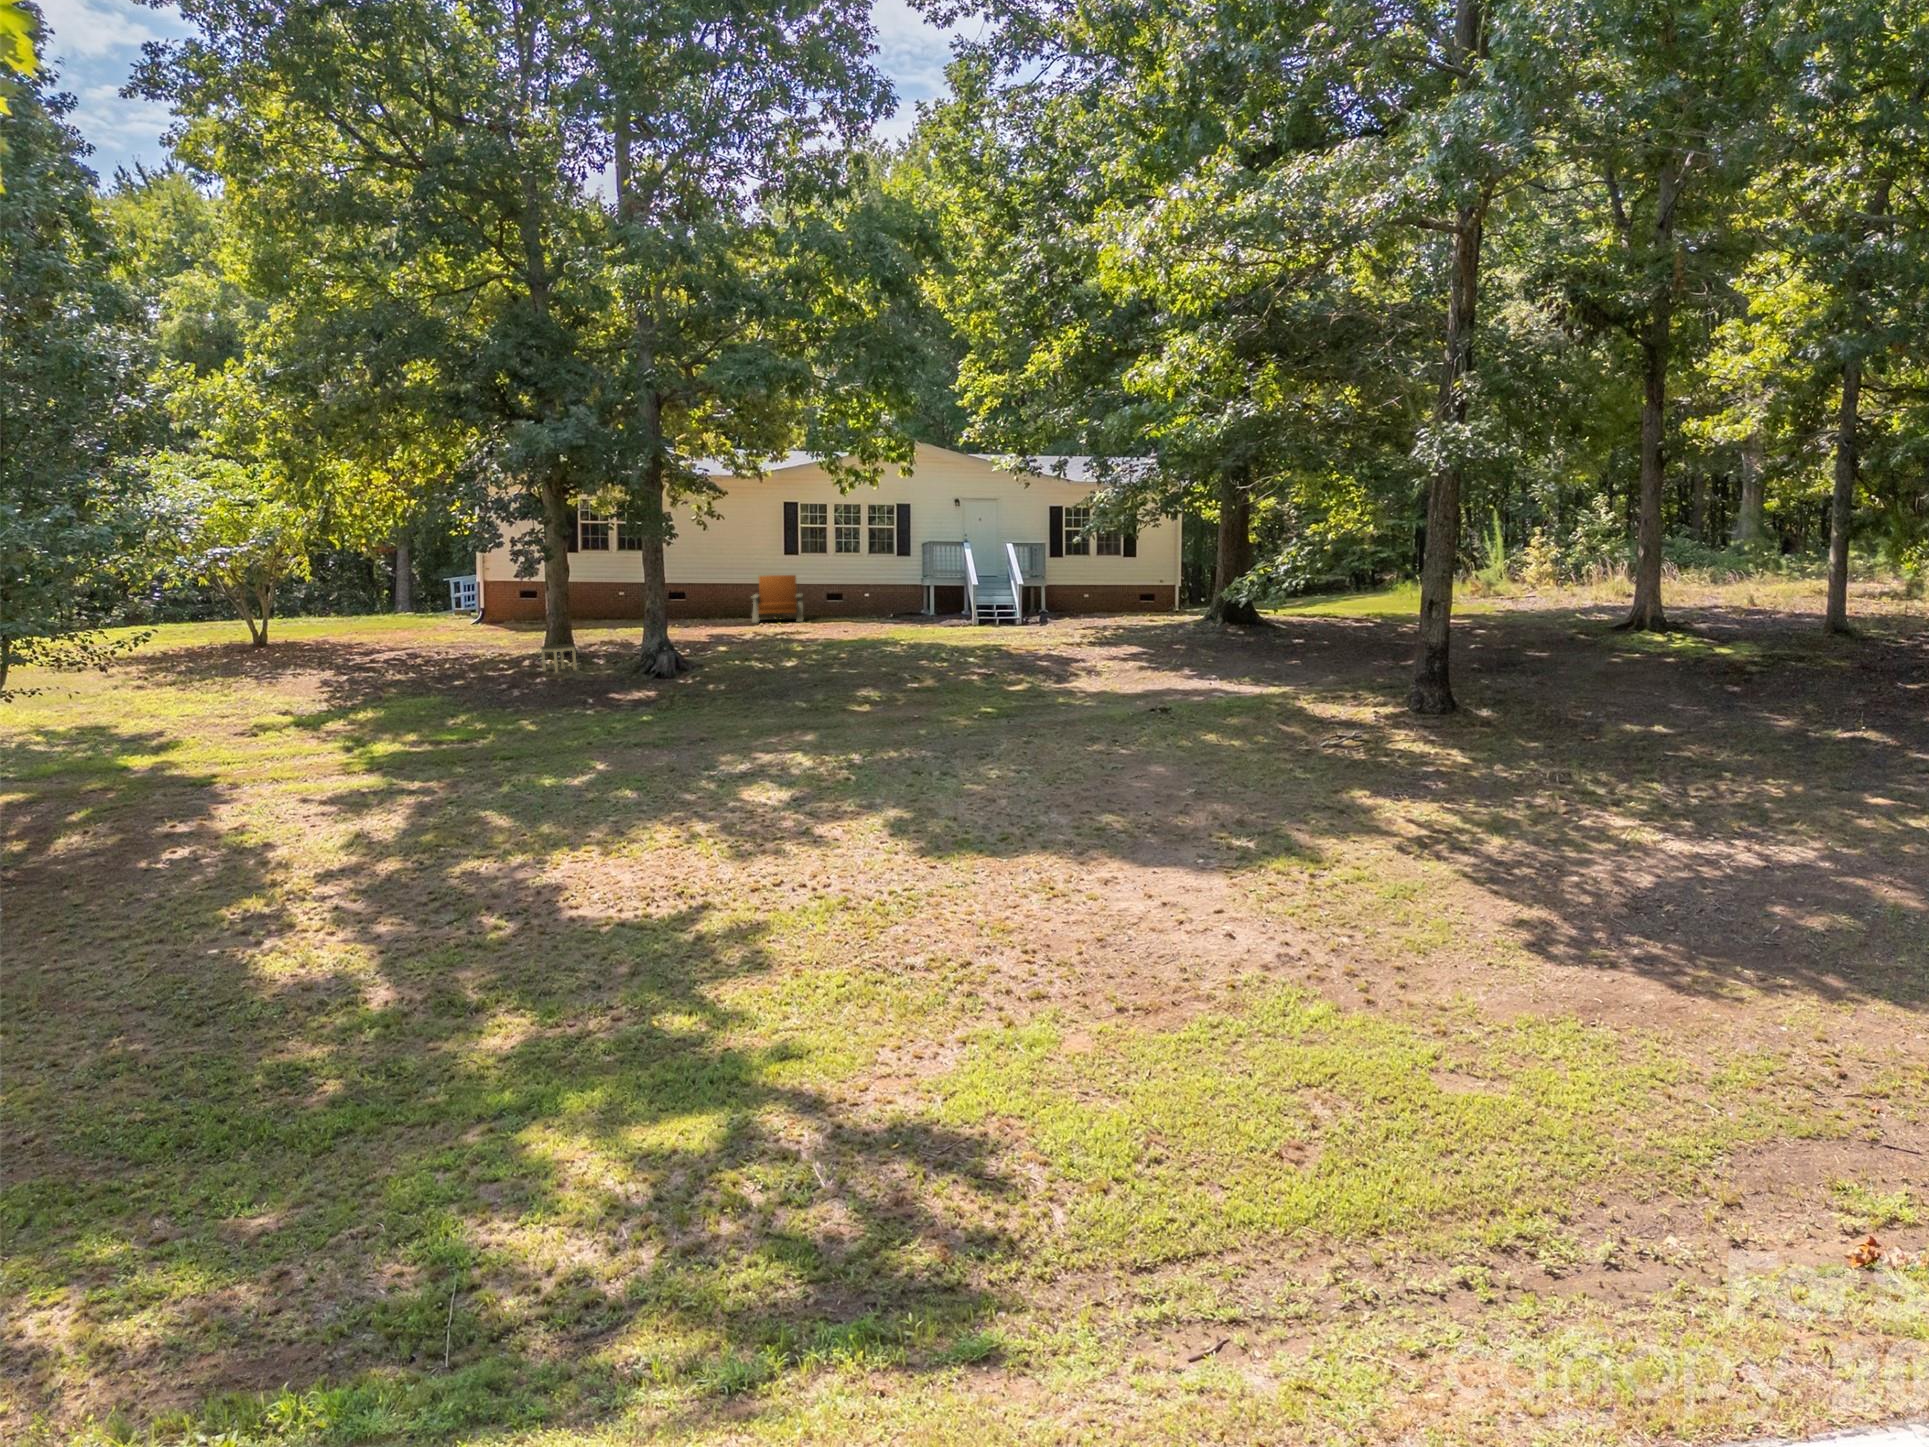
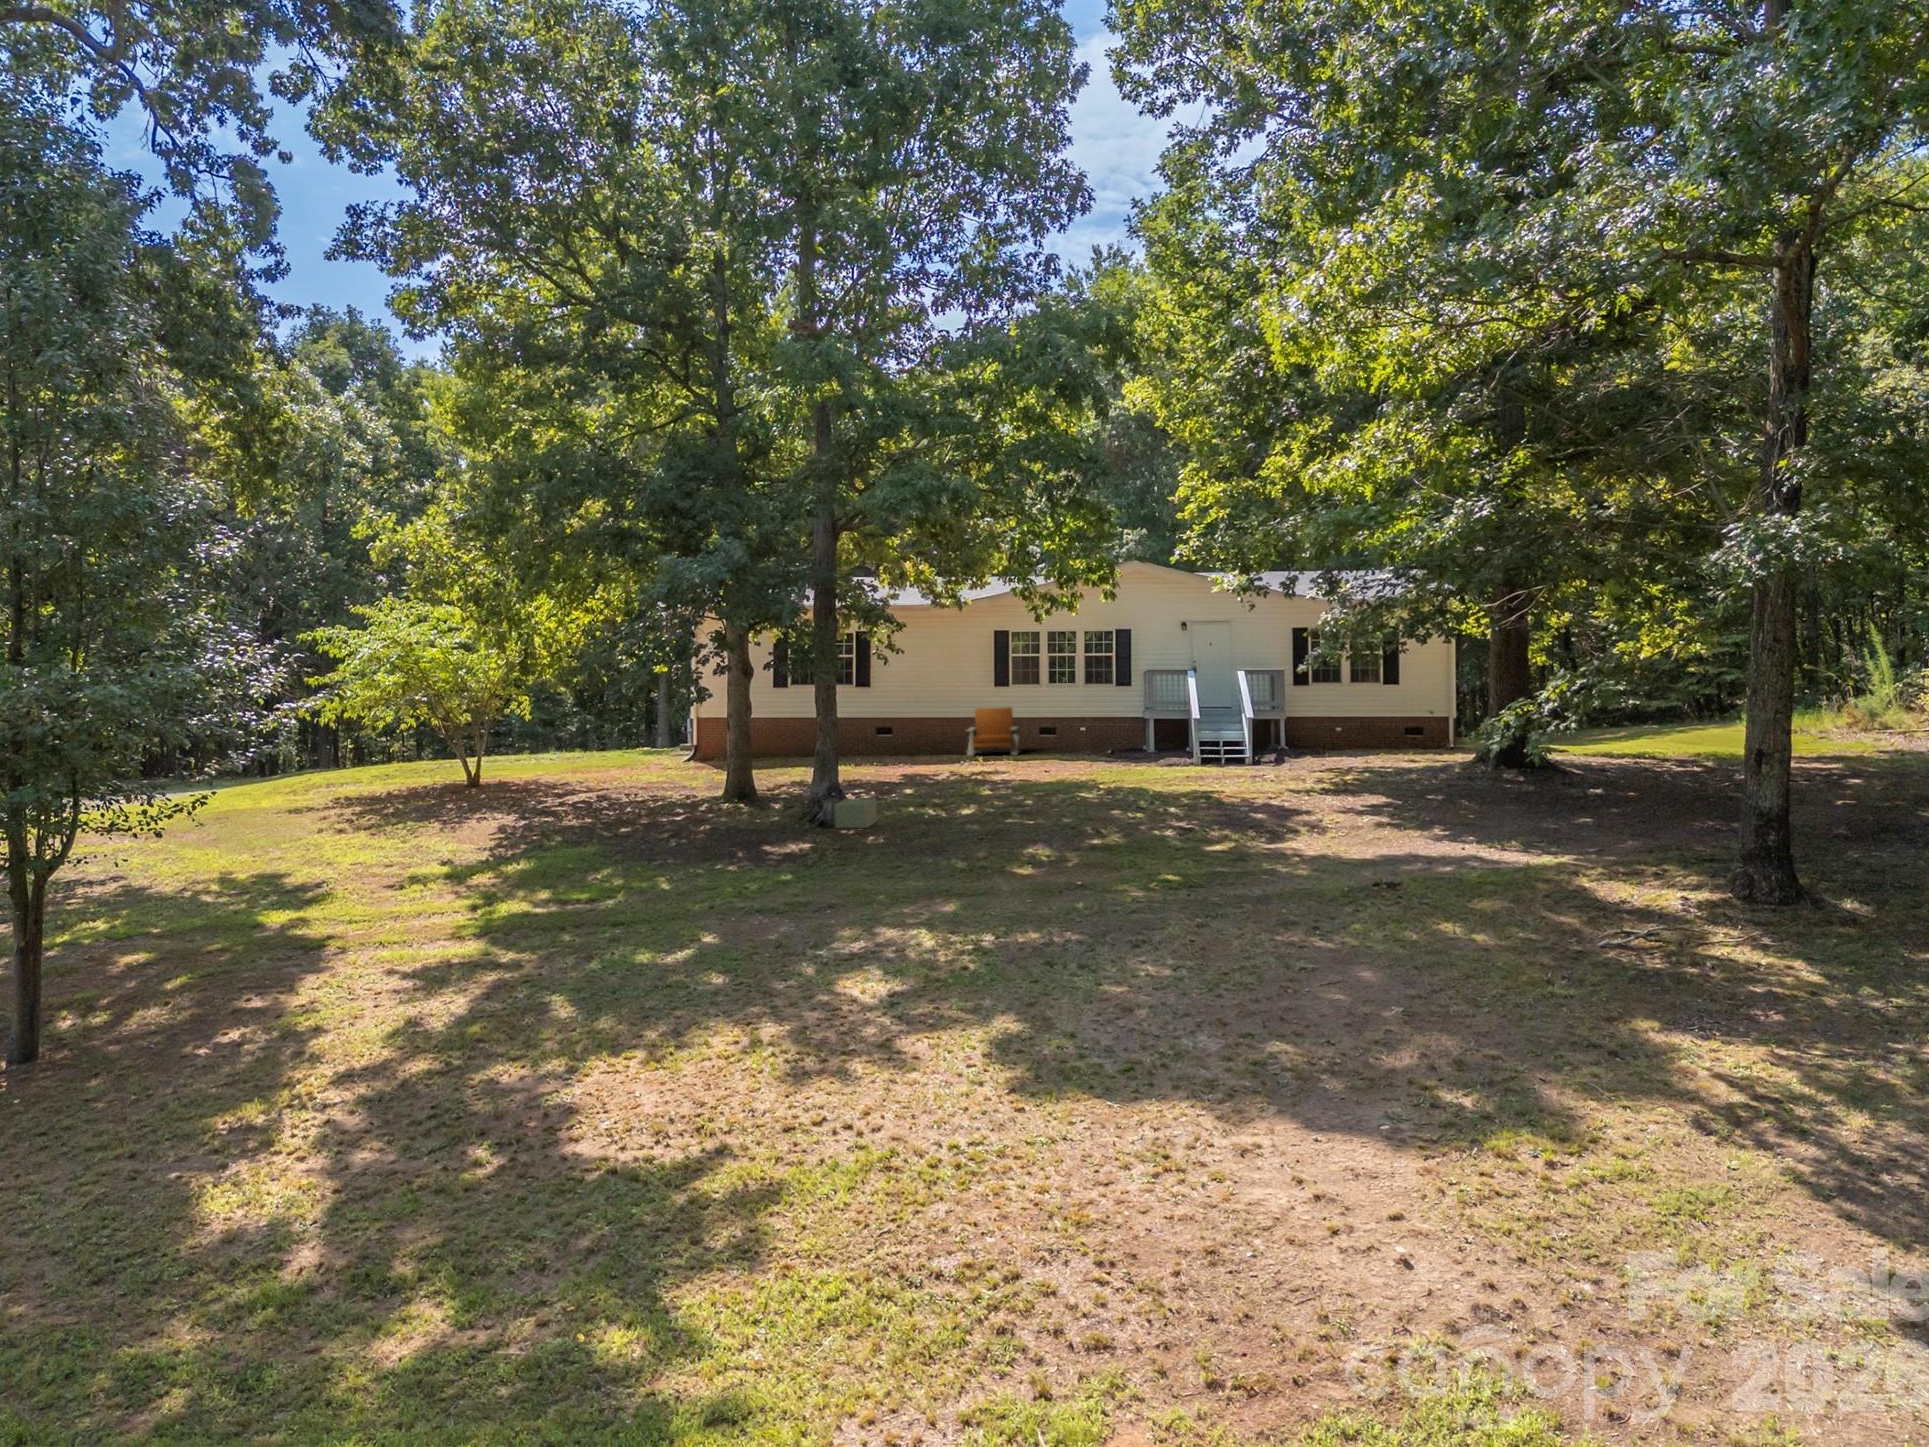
round table: present [541,644,577,673] -> none [749,781,781,809]
storage box: none [646,658,689,687] -> present [834,798,878,828]

